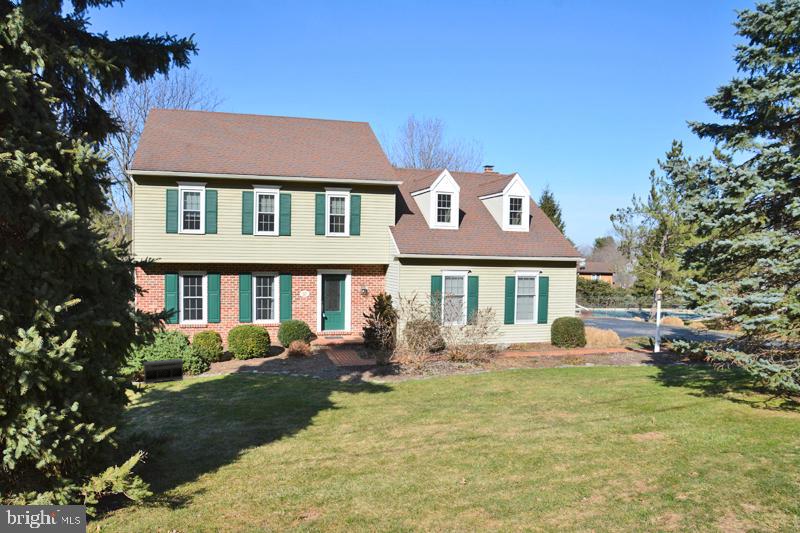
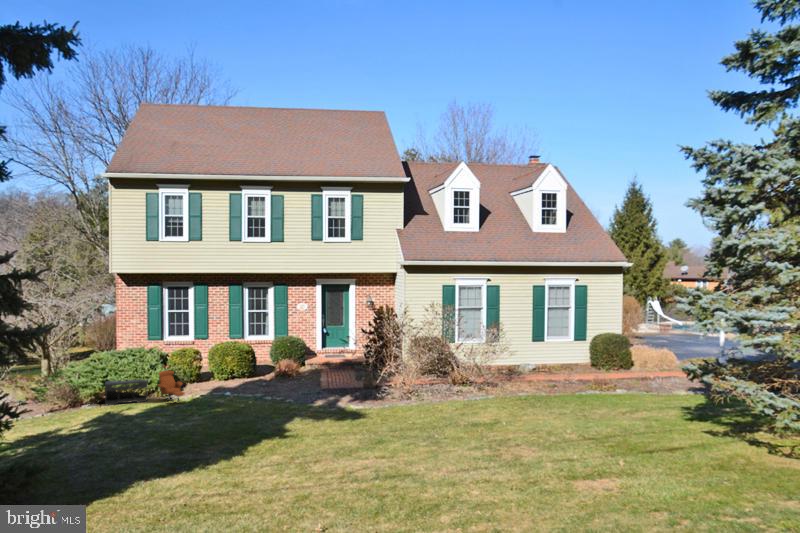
lounge chair: none [192,351,220,382] -> present [157,370,185,402]

